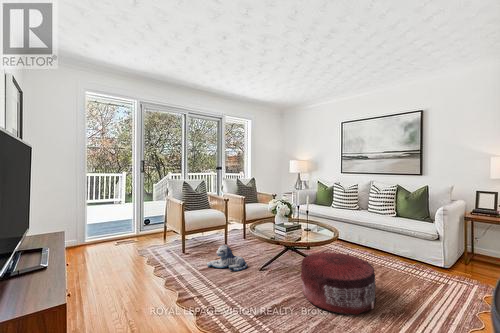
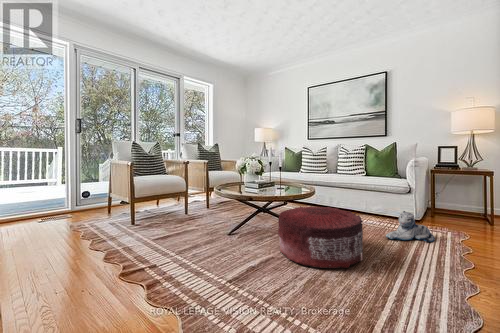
plush toy: present [207,244,247,271] -> present [386,211,435,242]

